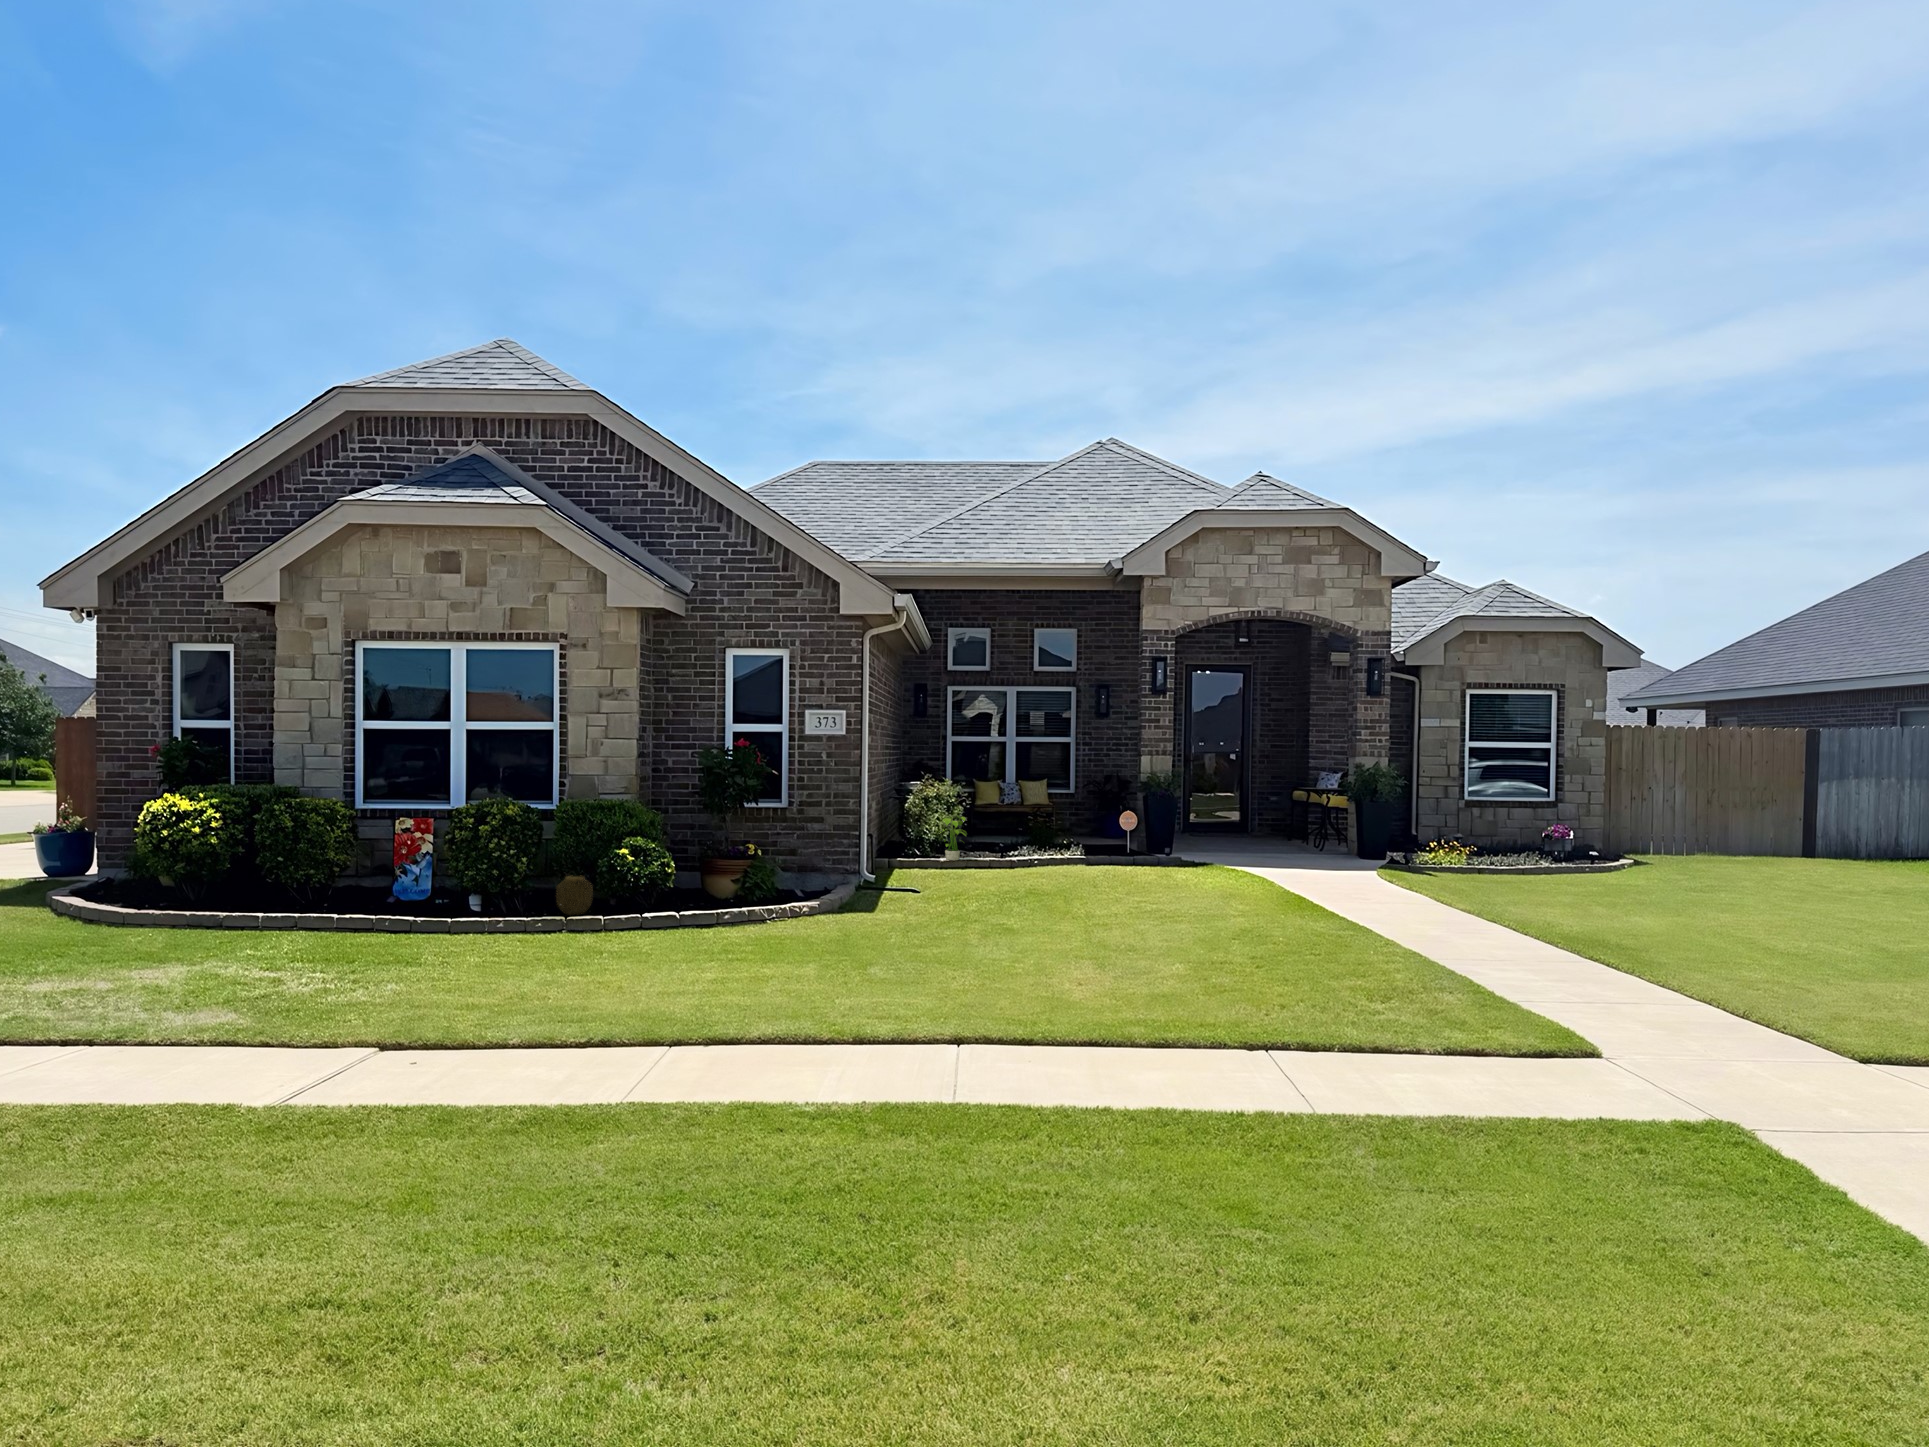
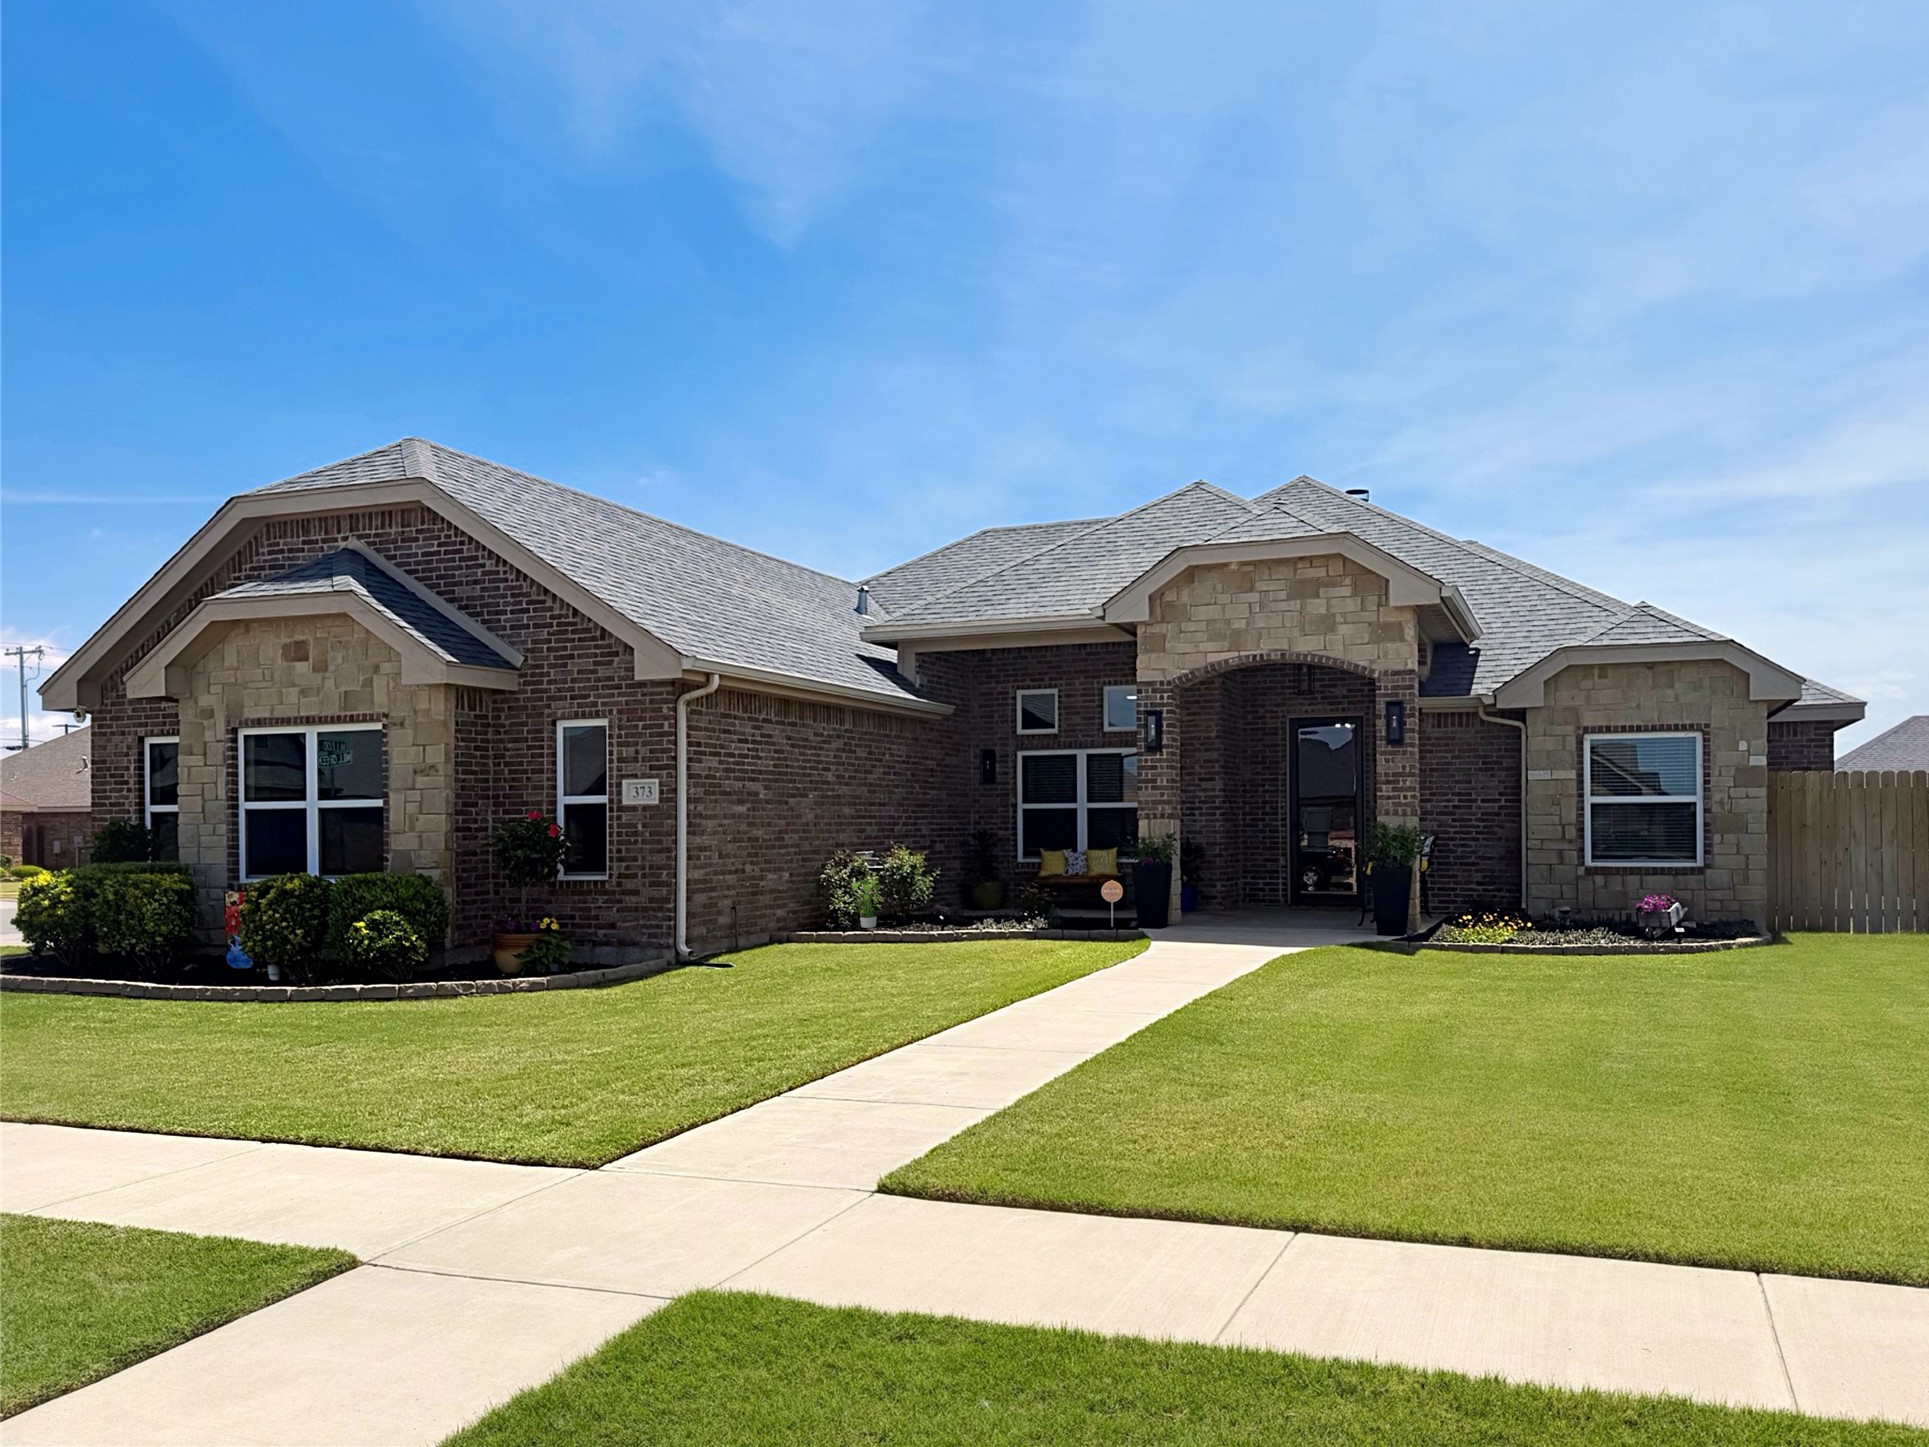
woven basket: present [556,876,593,915] -> none [339,944,373,980]

